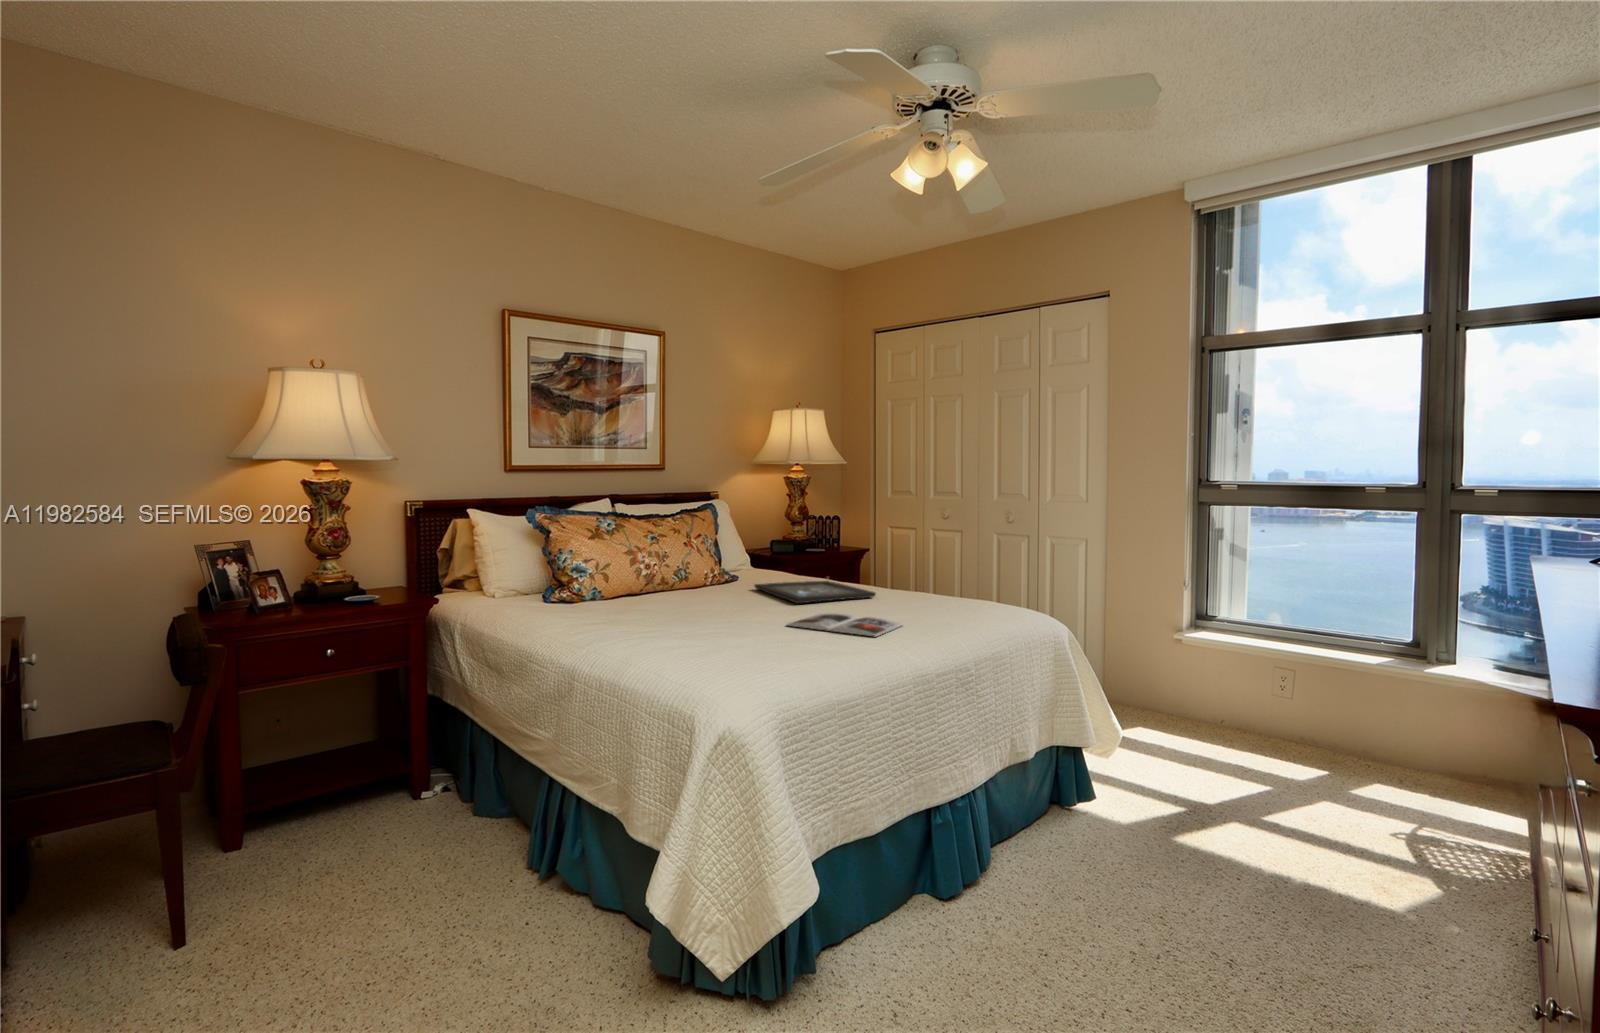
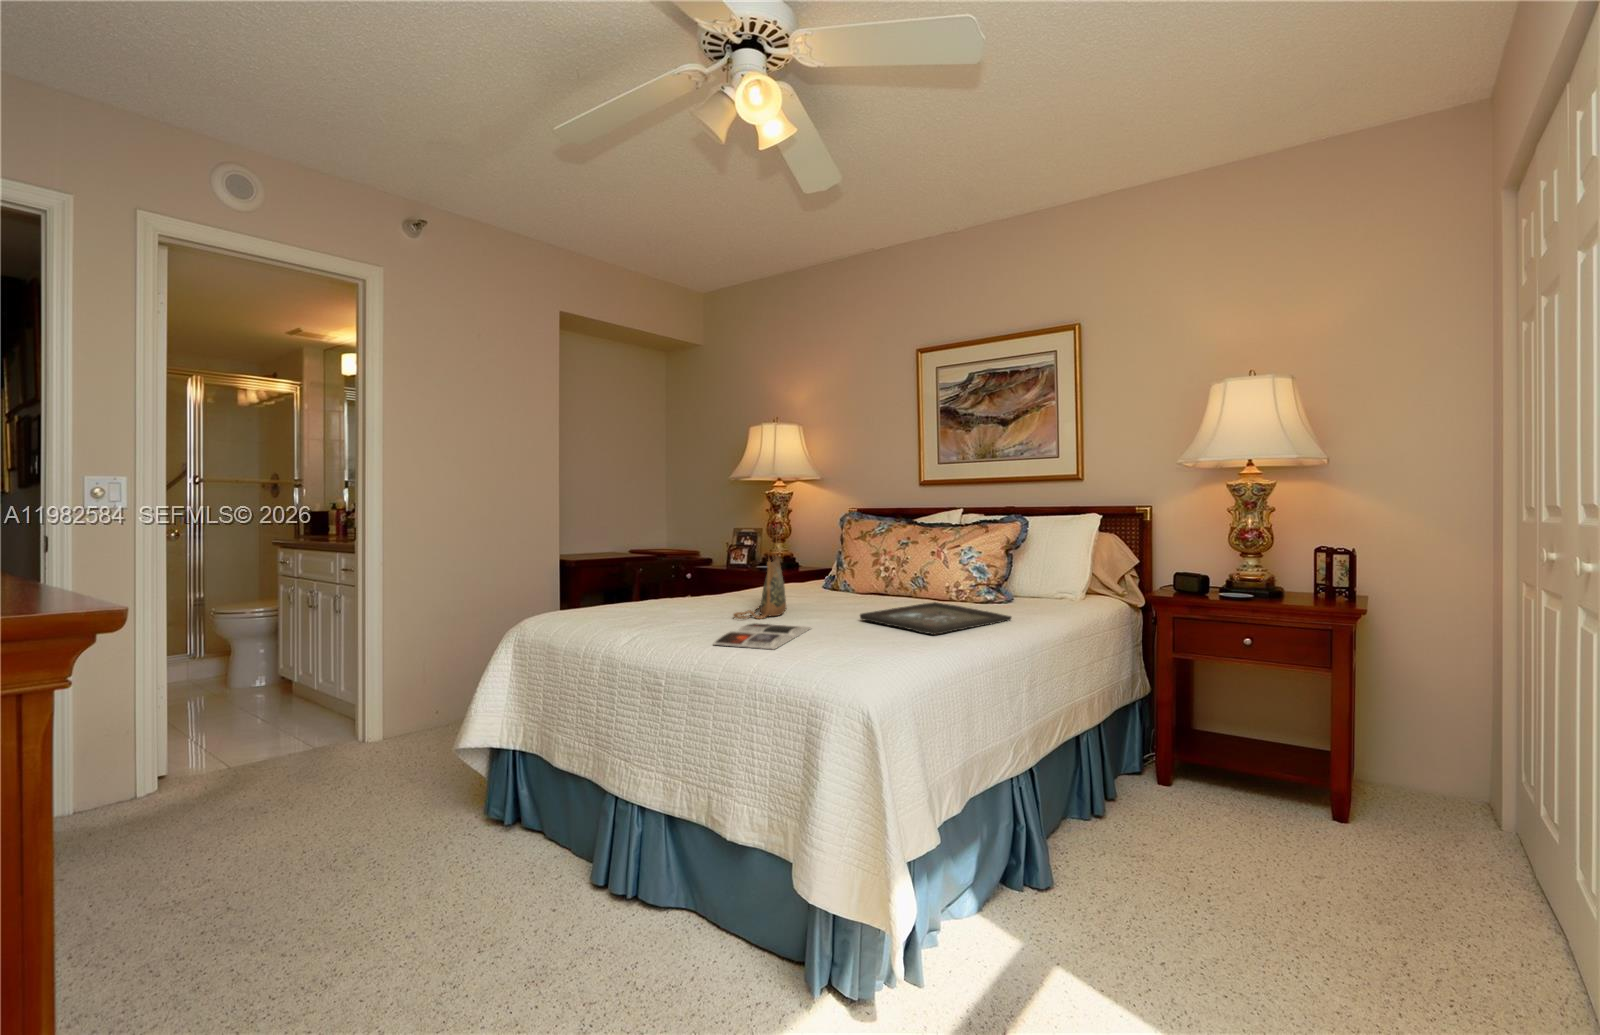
handbag: none [658,519,753,628] -> present [733,525,786,619]

